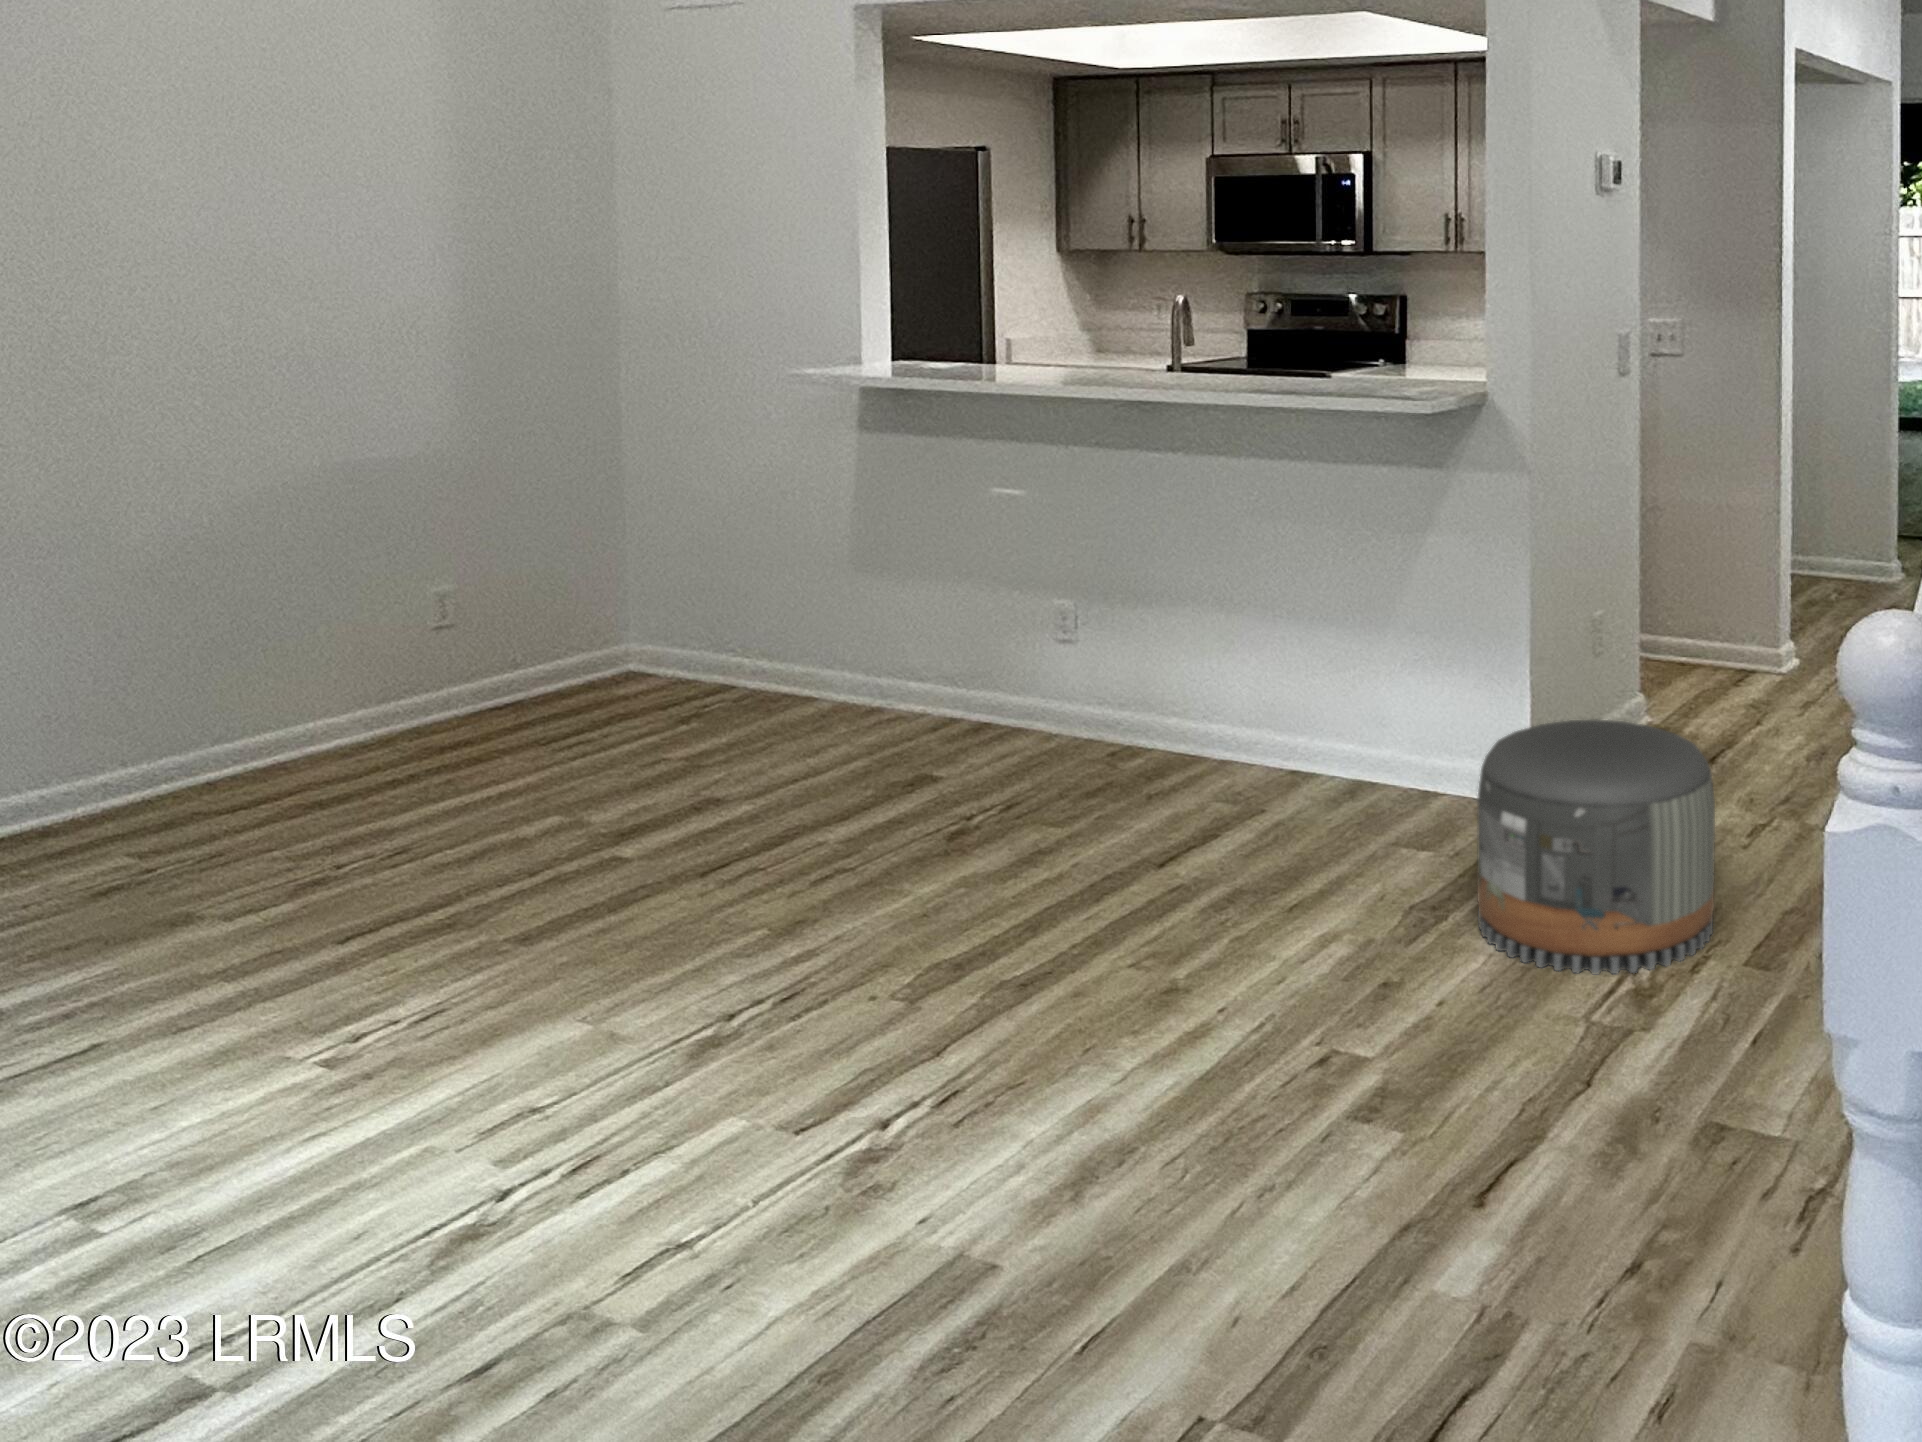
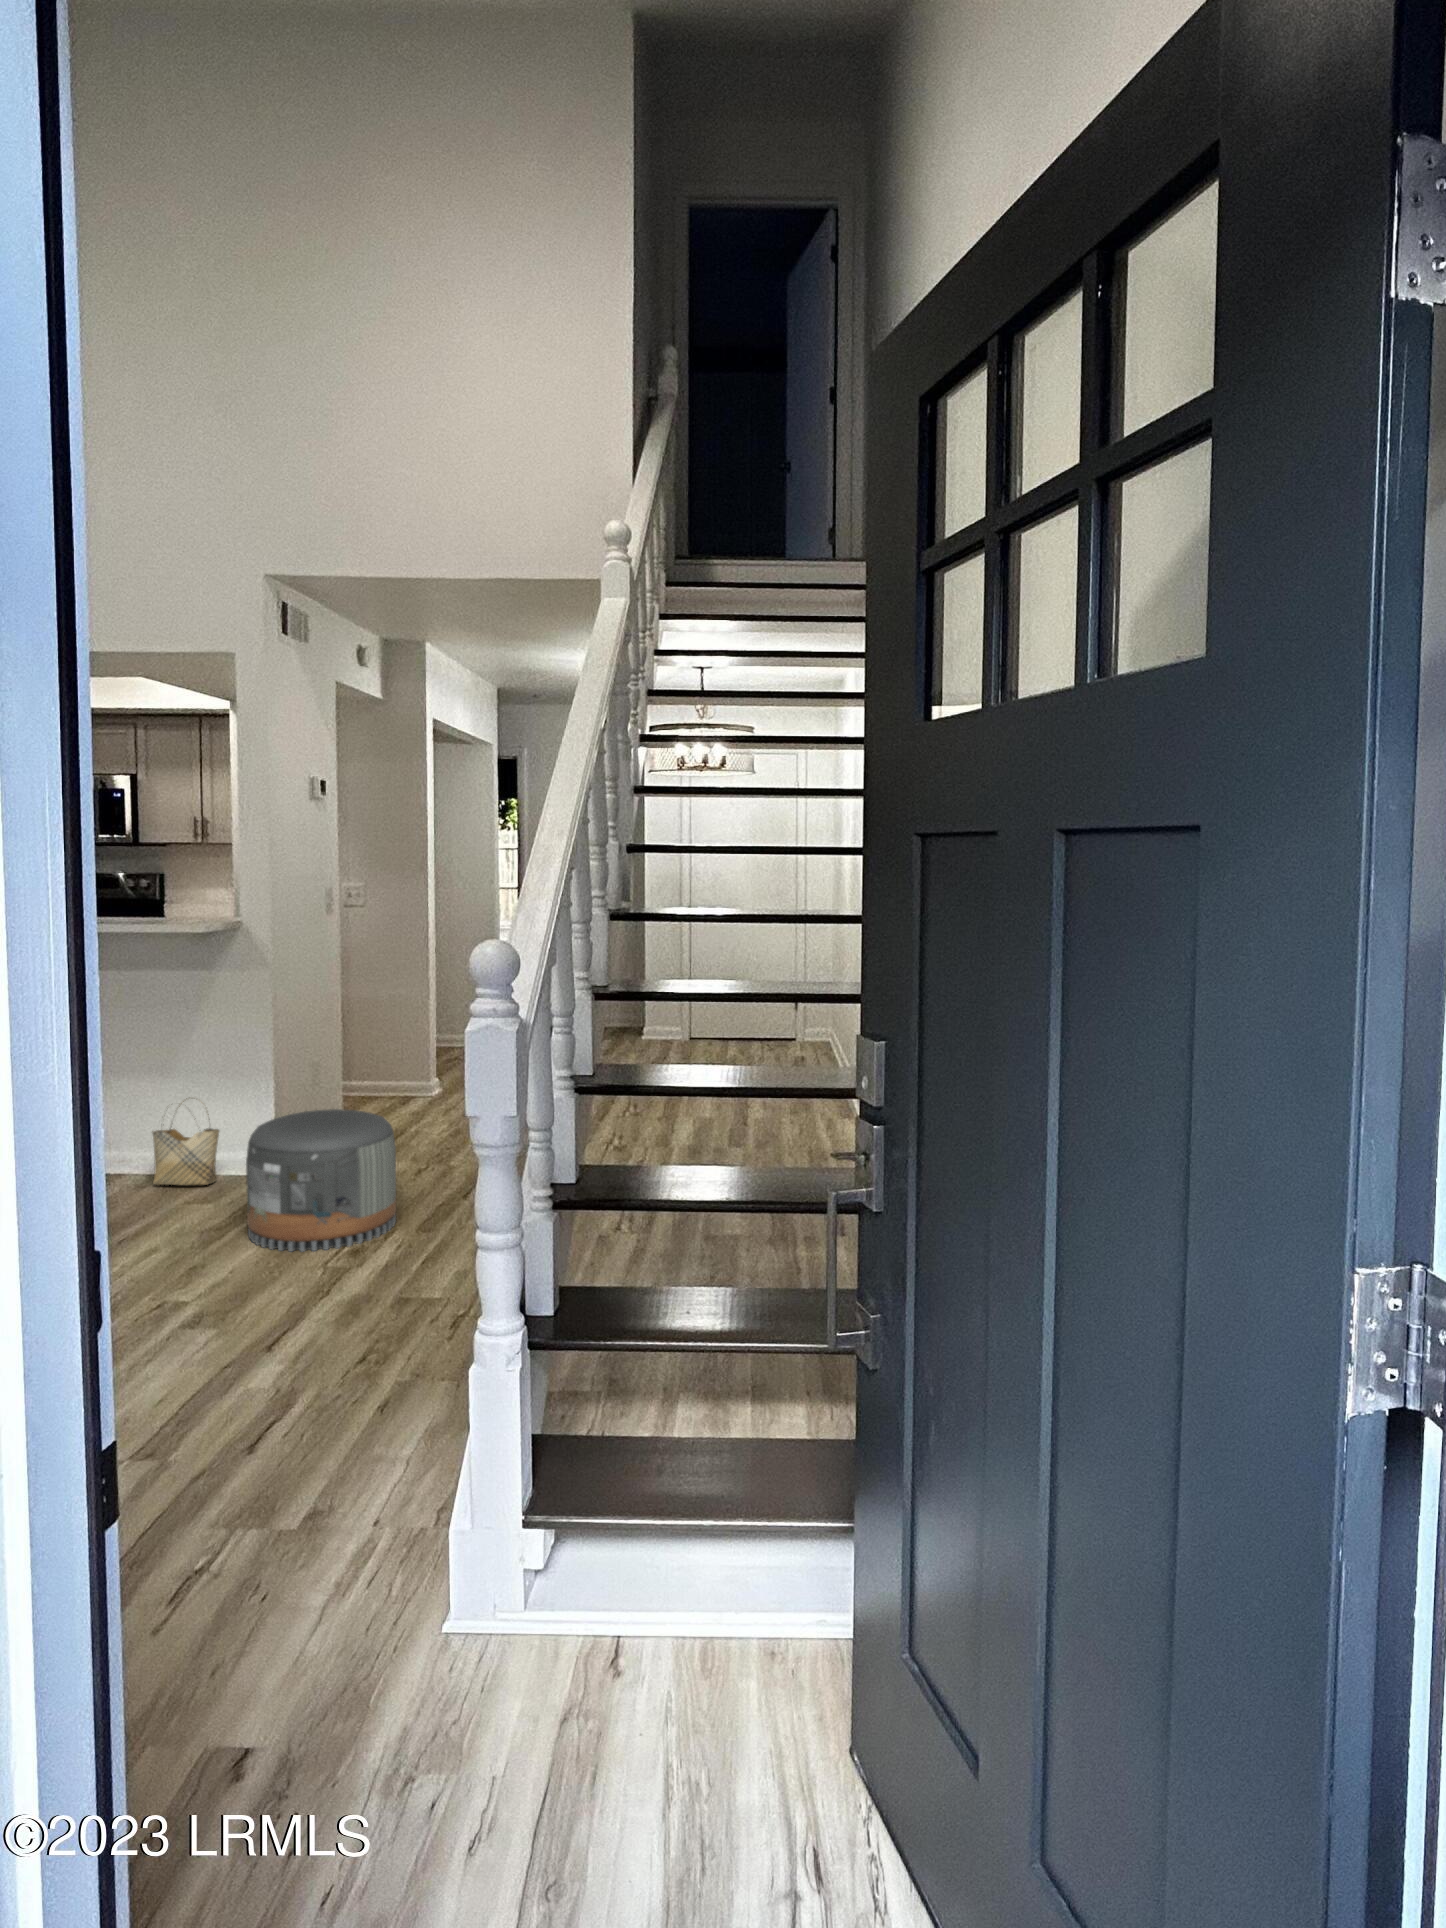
woven basket: none [1355,666,1450,810] -> present [153,1101,219,1185]

